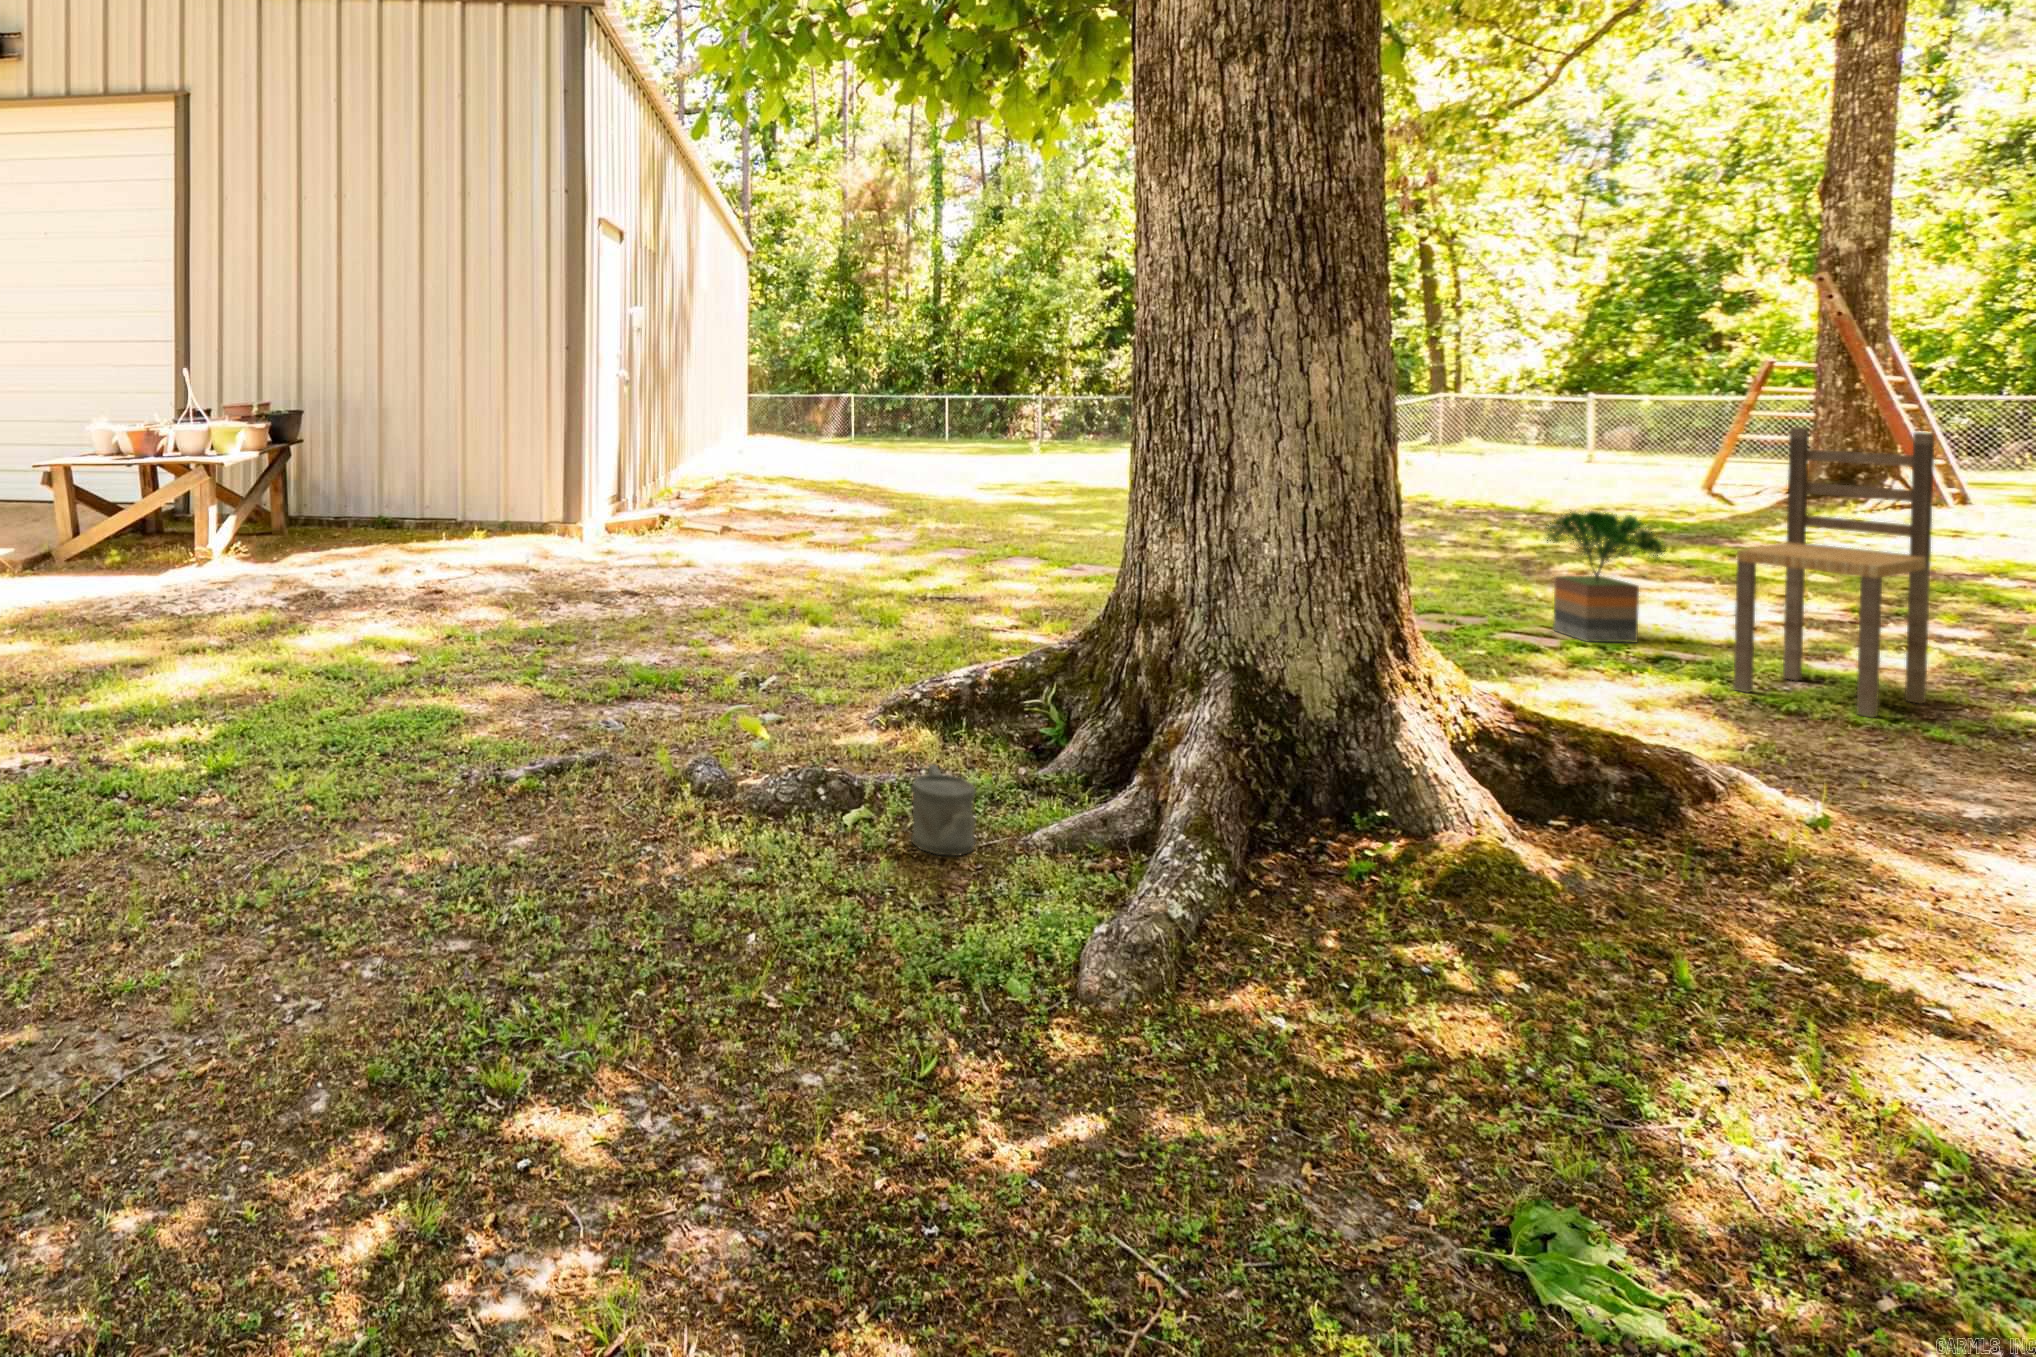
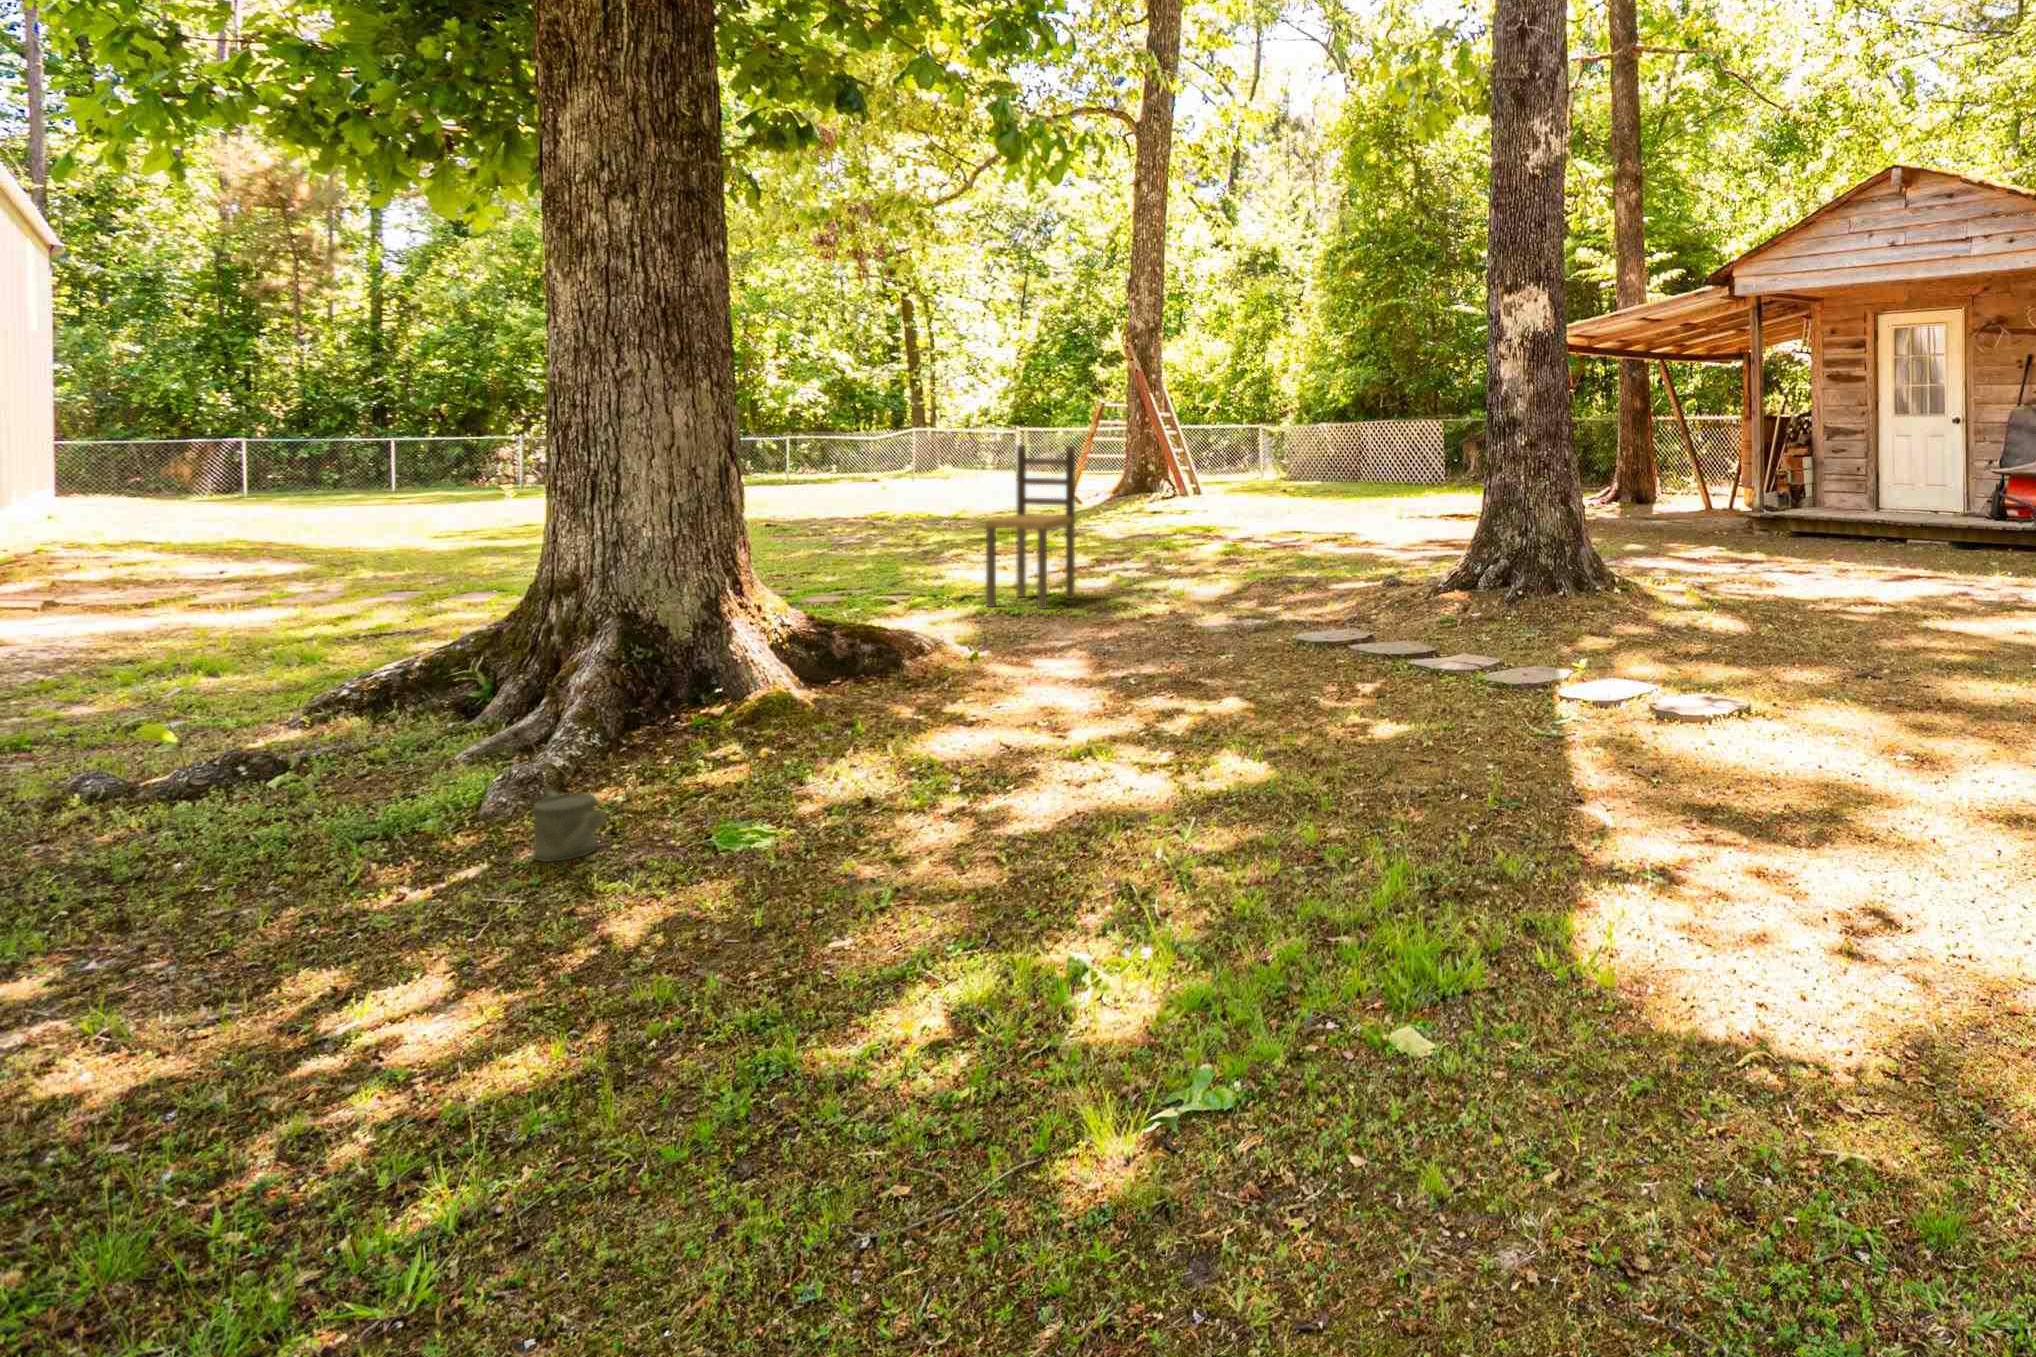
potted tree: present [1545,511,1666,642] -> none [899,504,969,594]
watering can: present [911,764,976,856] -> present [532,790,605,862]

